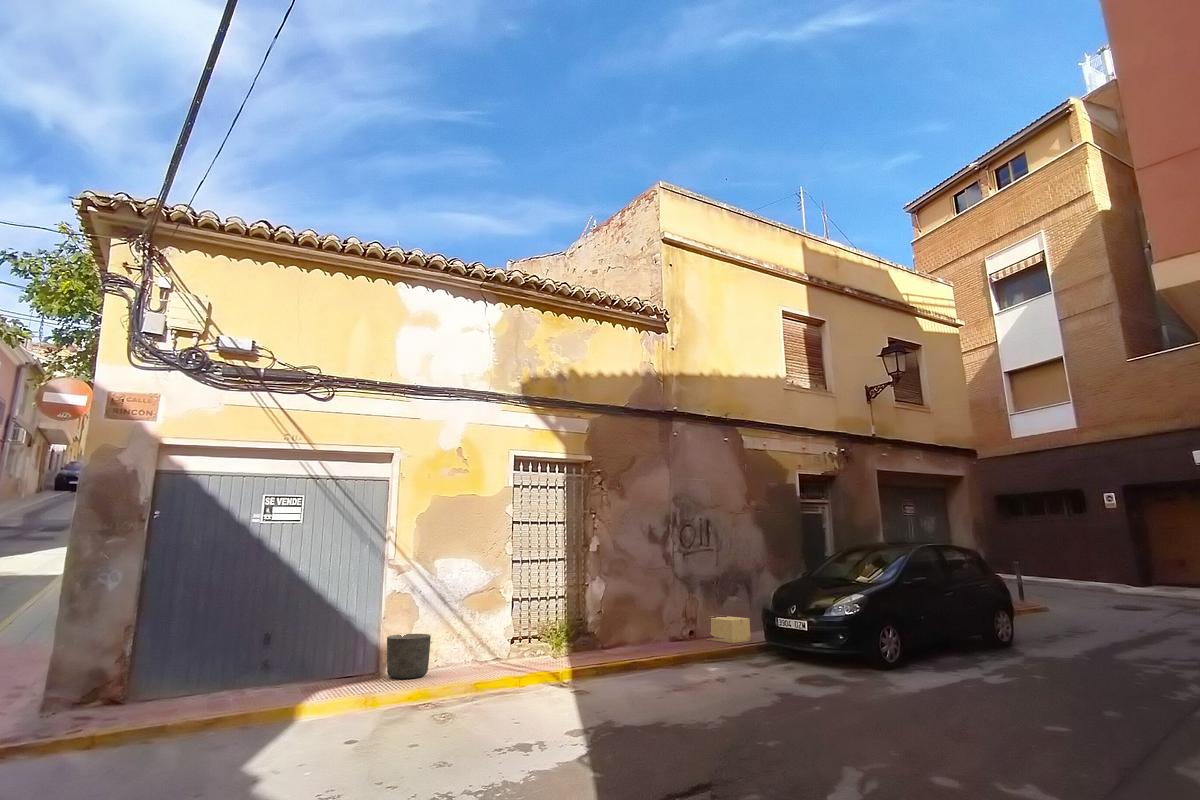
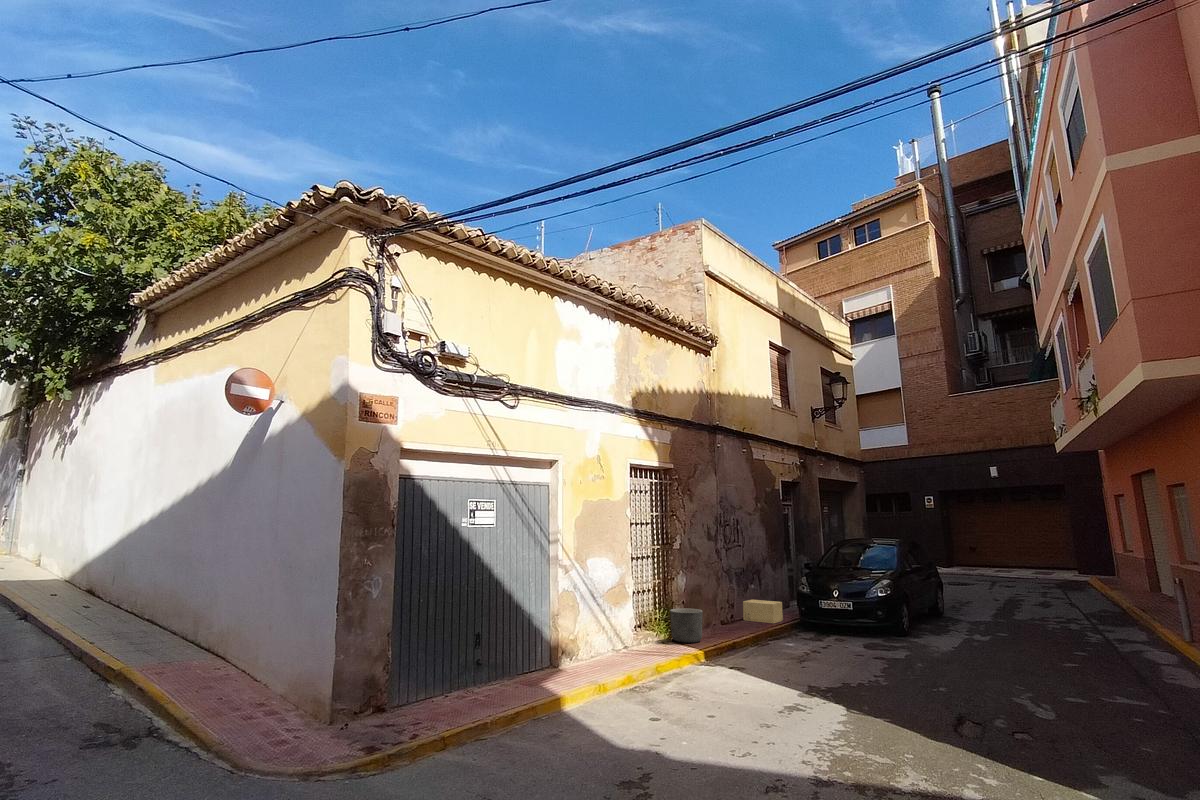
planter: present [387,634,431,679] -> present [670,608,703,643]

